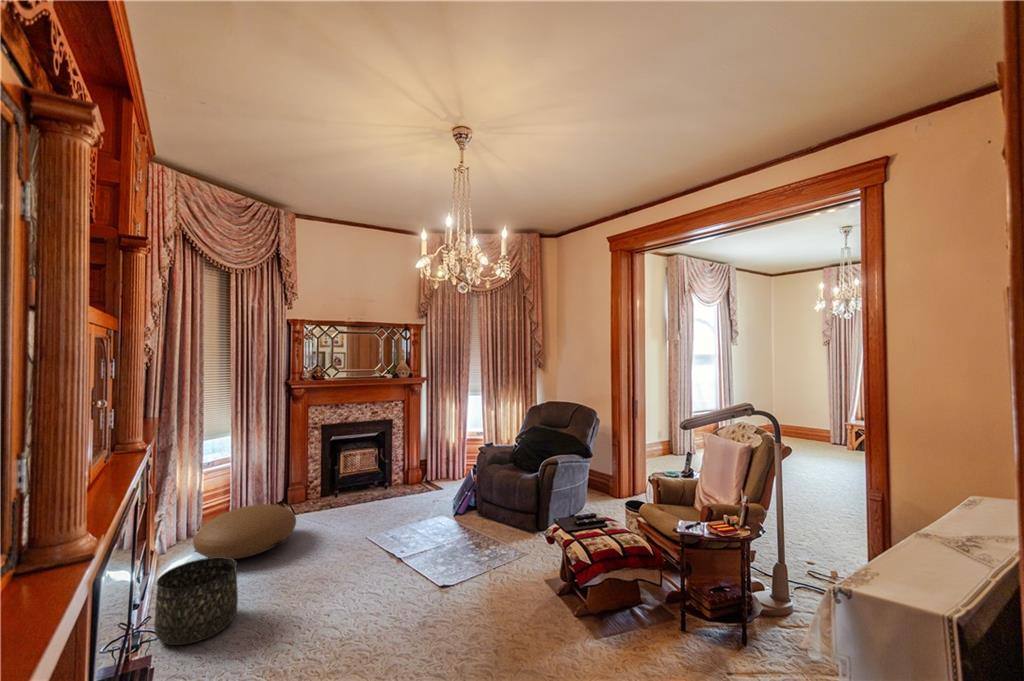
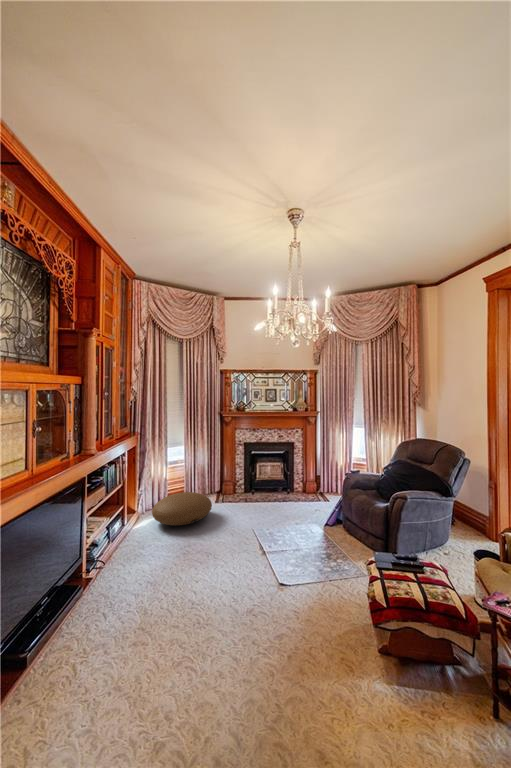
basket: present [154,557,238,645] -> none [108,523,153,574]

